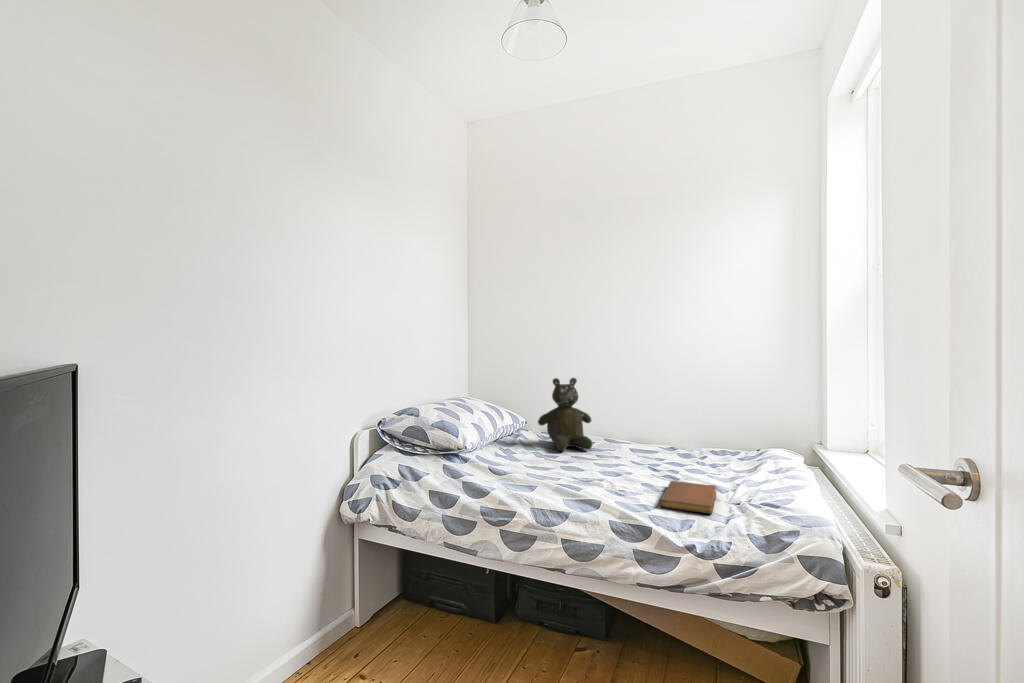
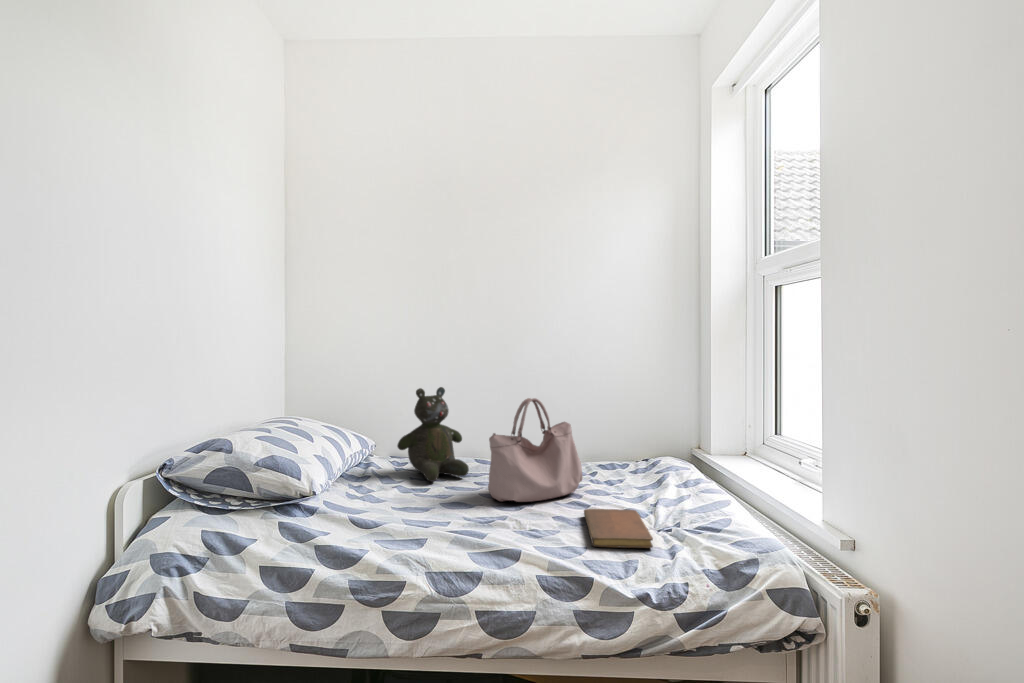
handbag: none [598,388,684,472] -> present [488,398,583,502]

